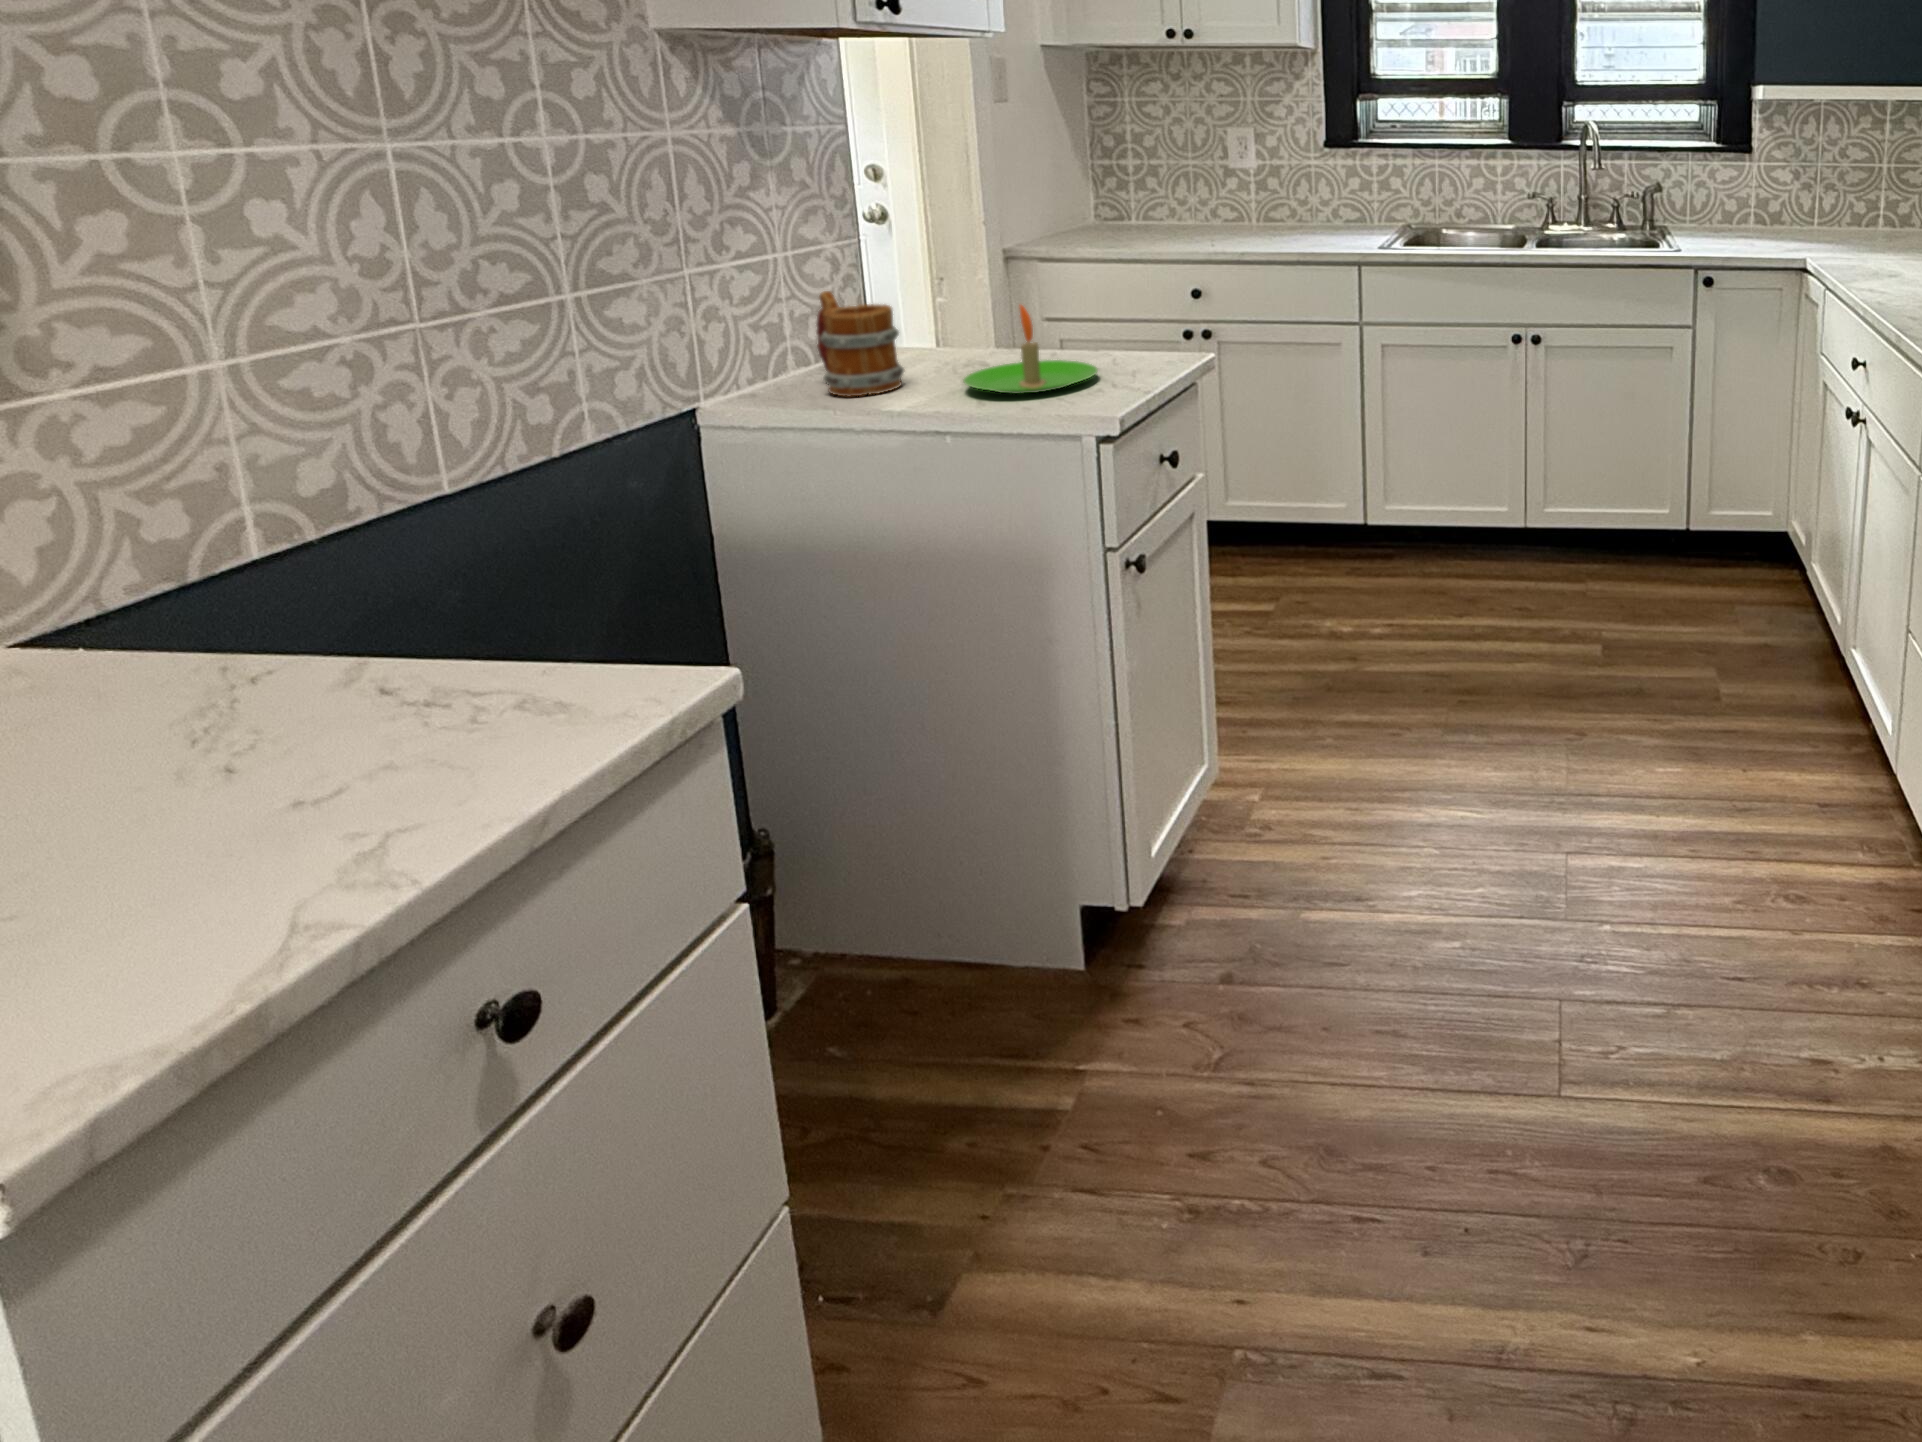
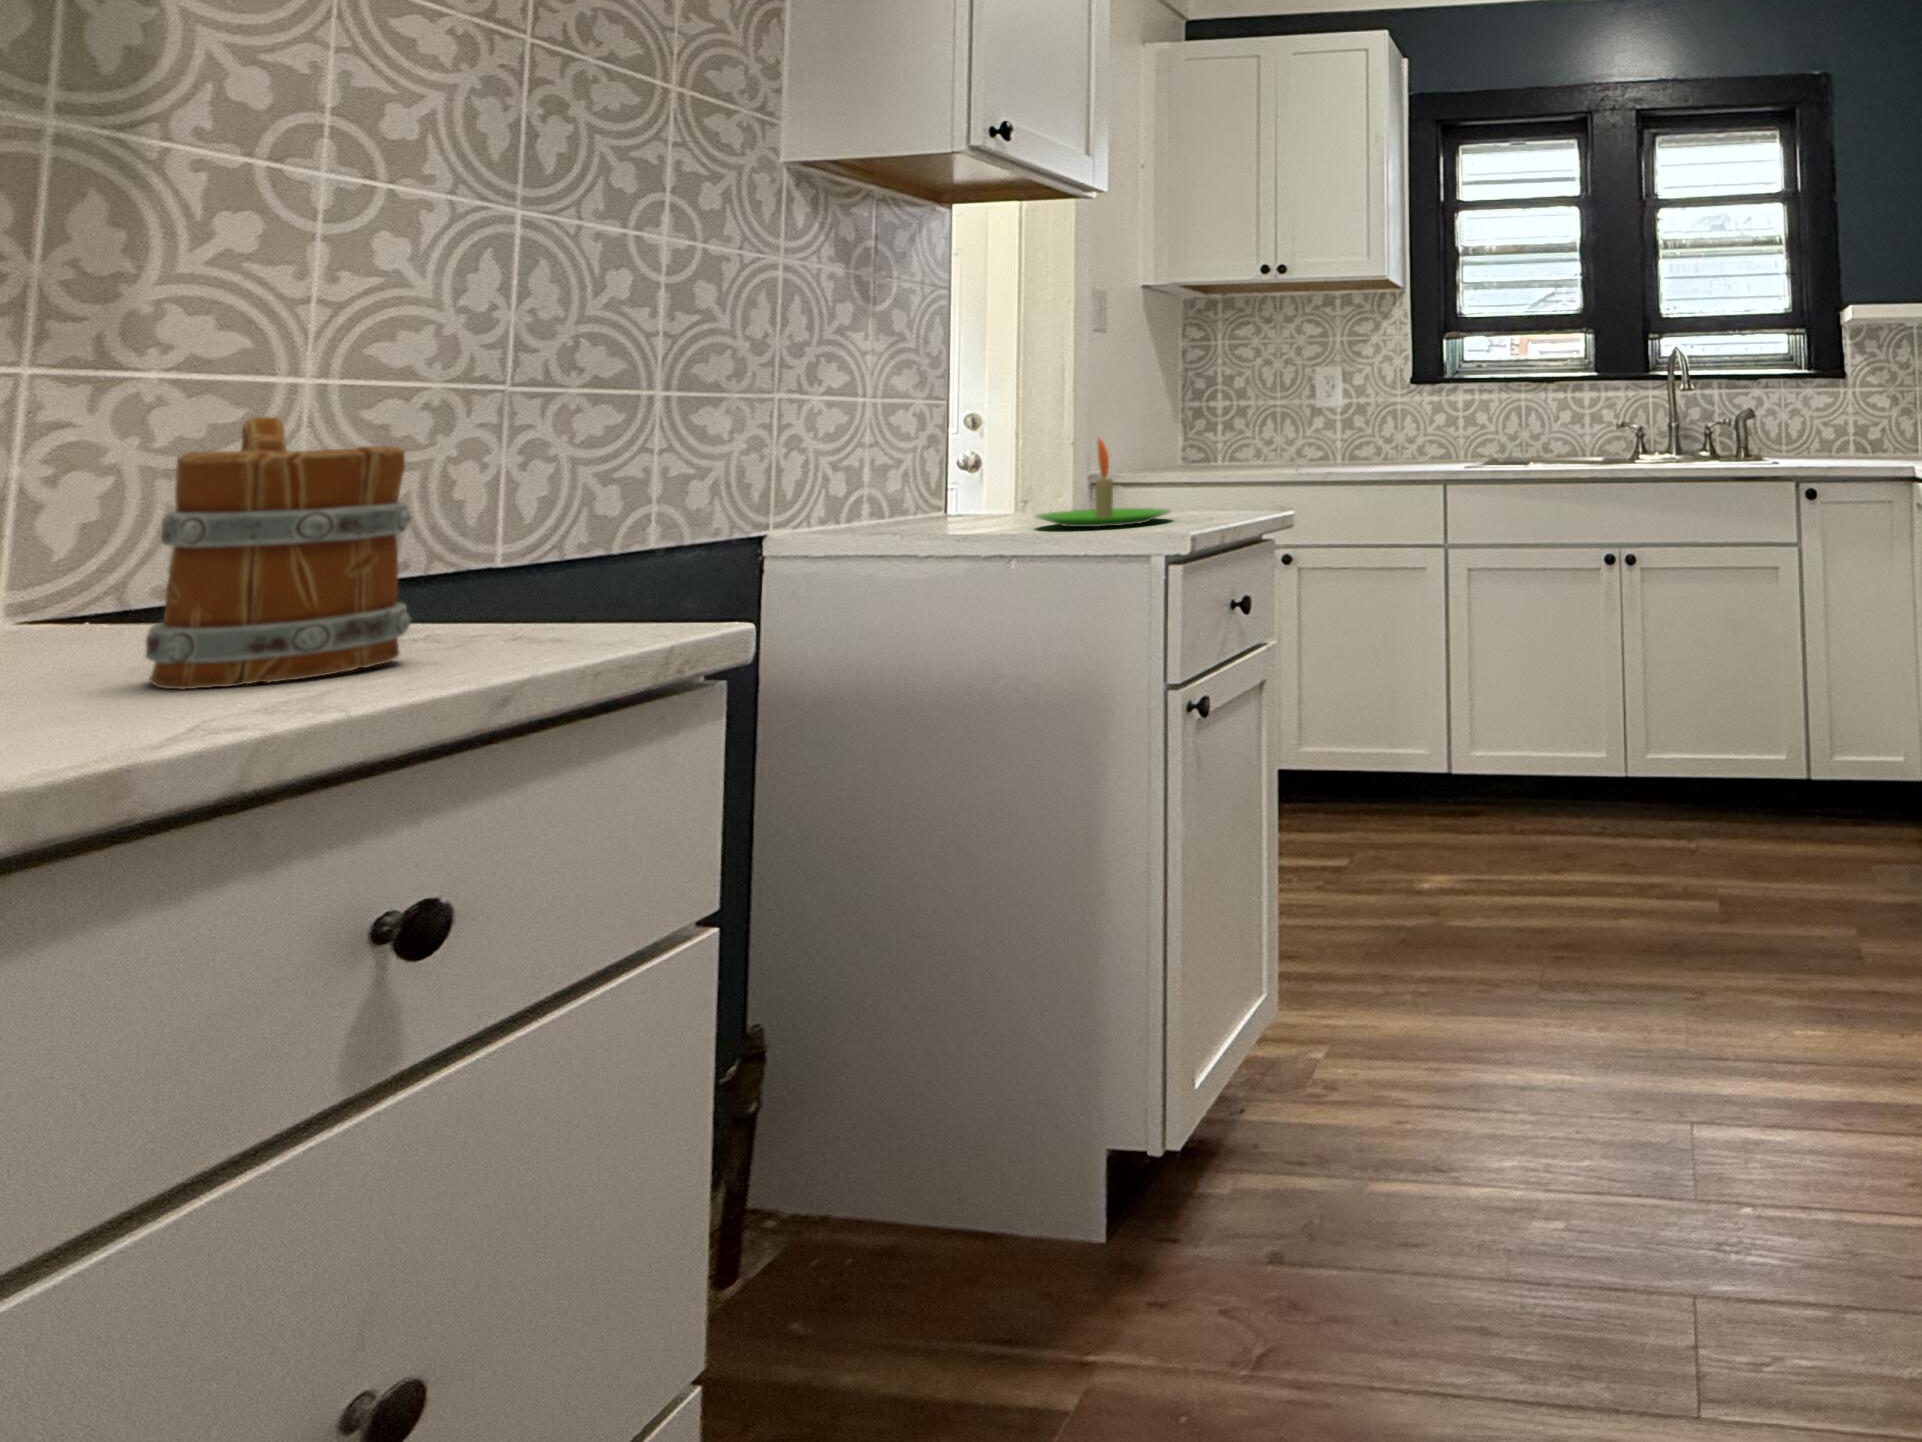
mug: present [816,291,904,397] -> present [146,416,411,690]

